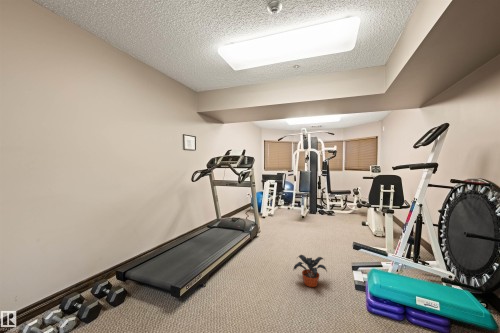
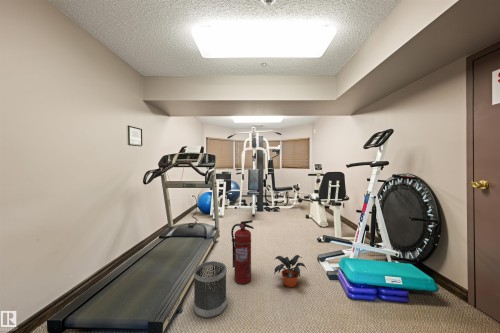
fire extinguisher: none [258,217,277,274] -> present [231,220,254,284]
wastebasket: none [218,248,245,293] -> present [194,261,227,318]

